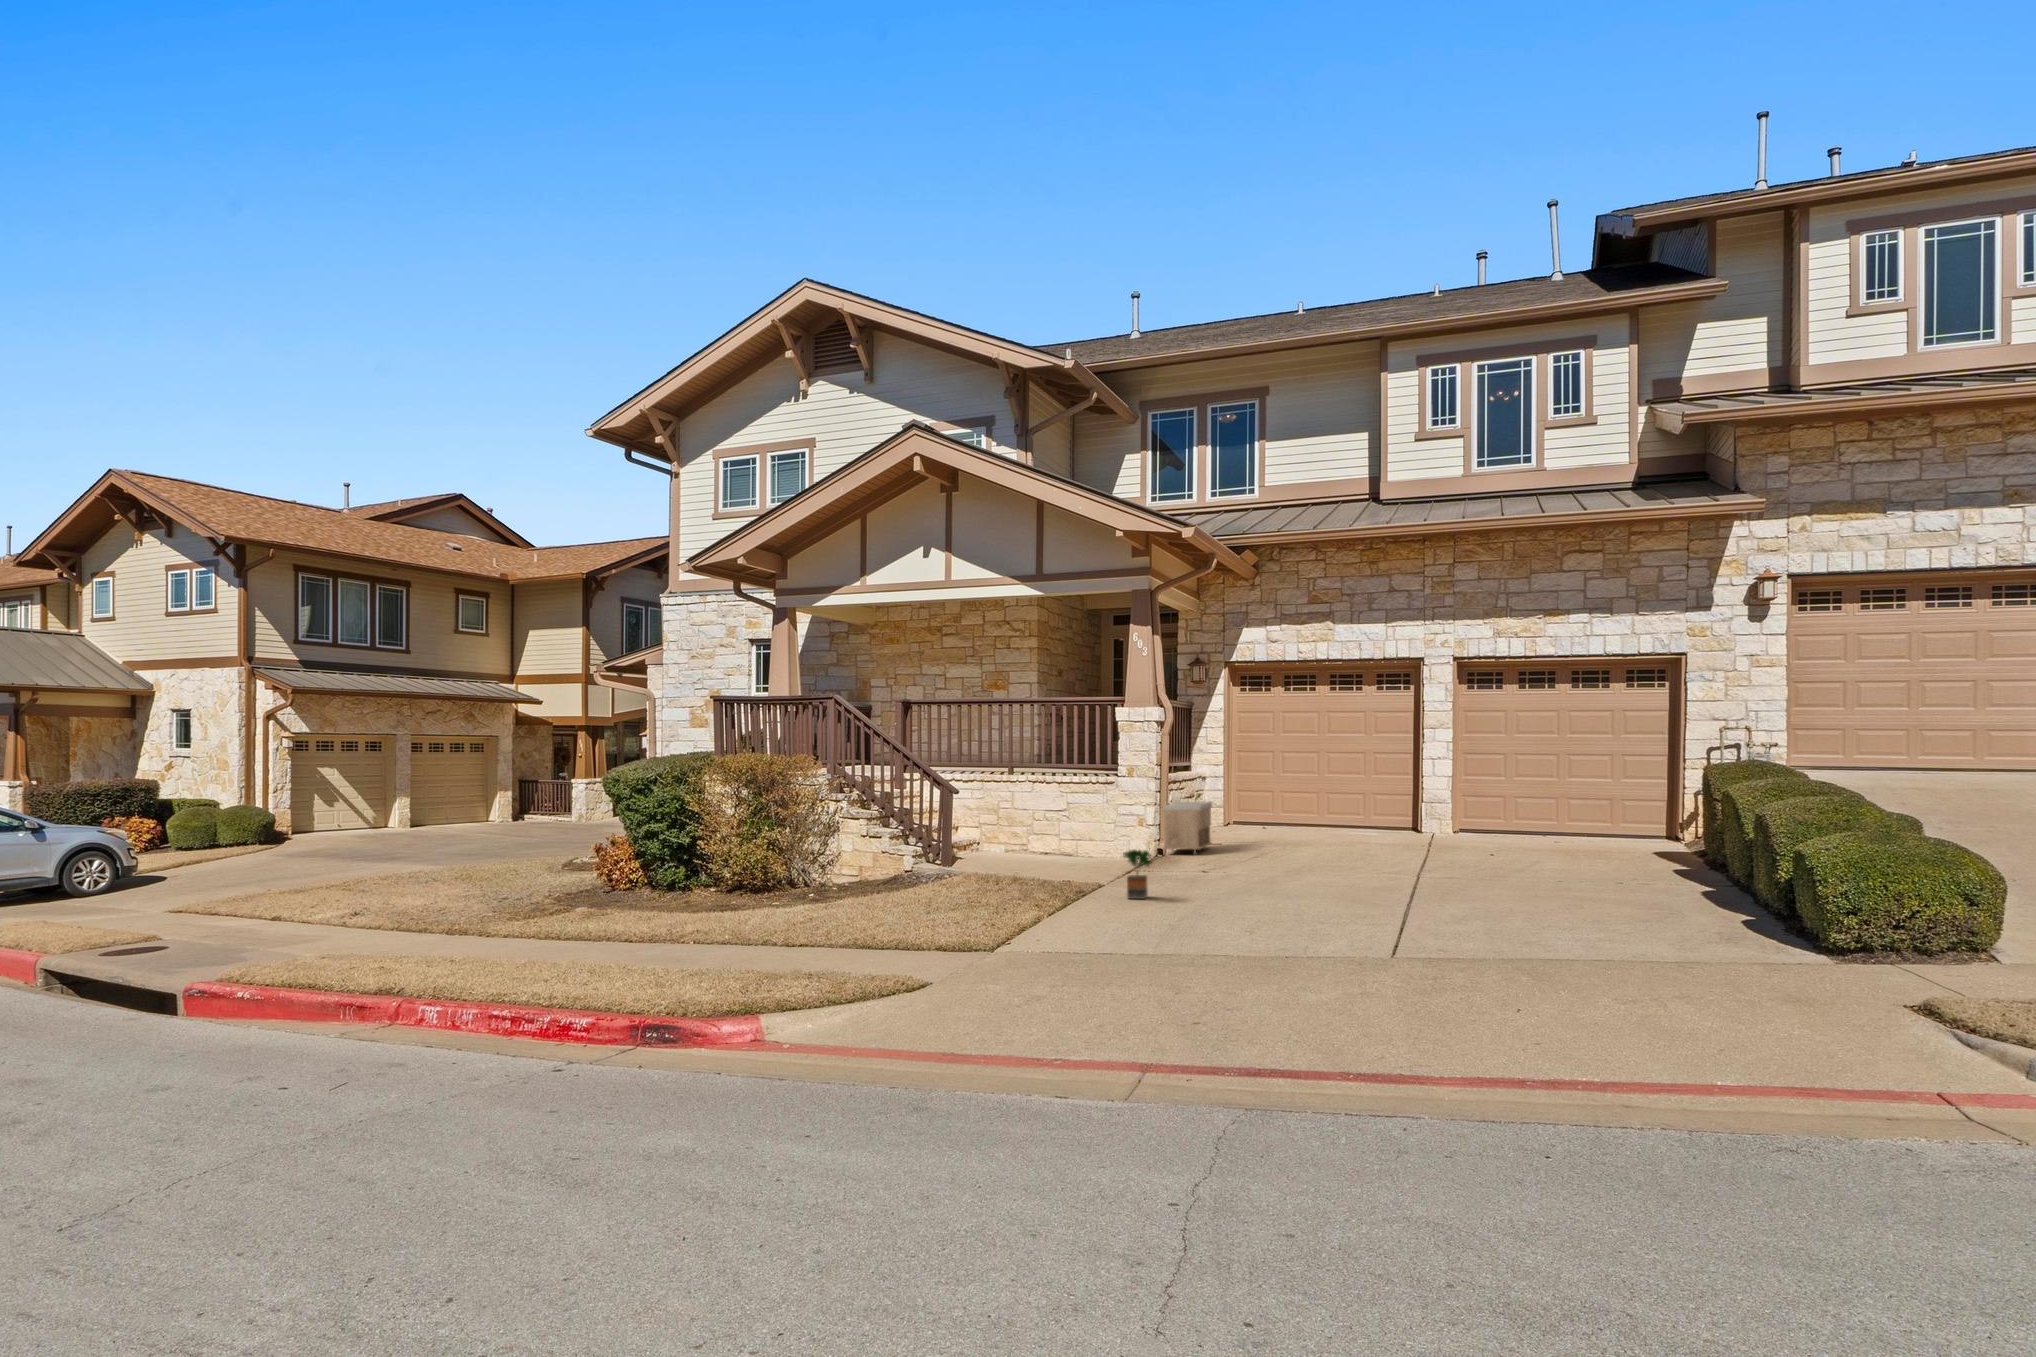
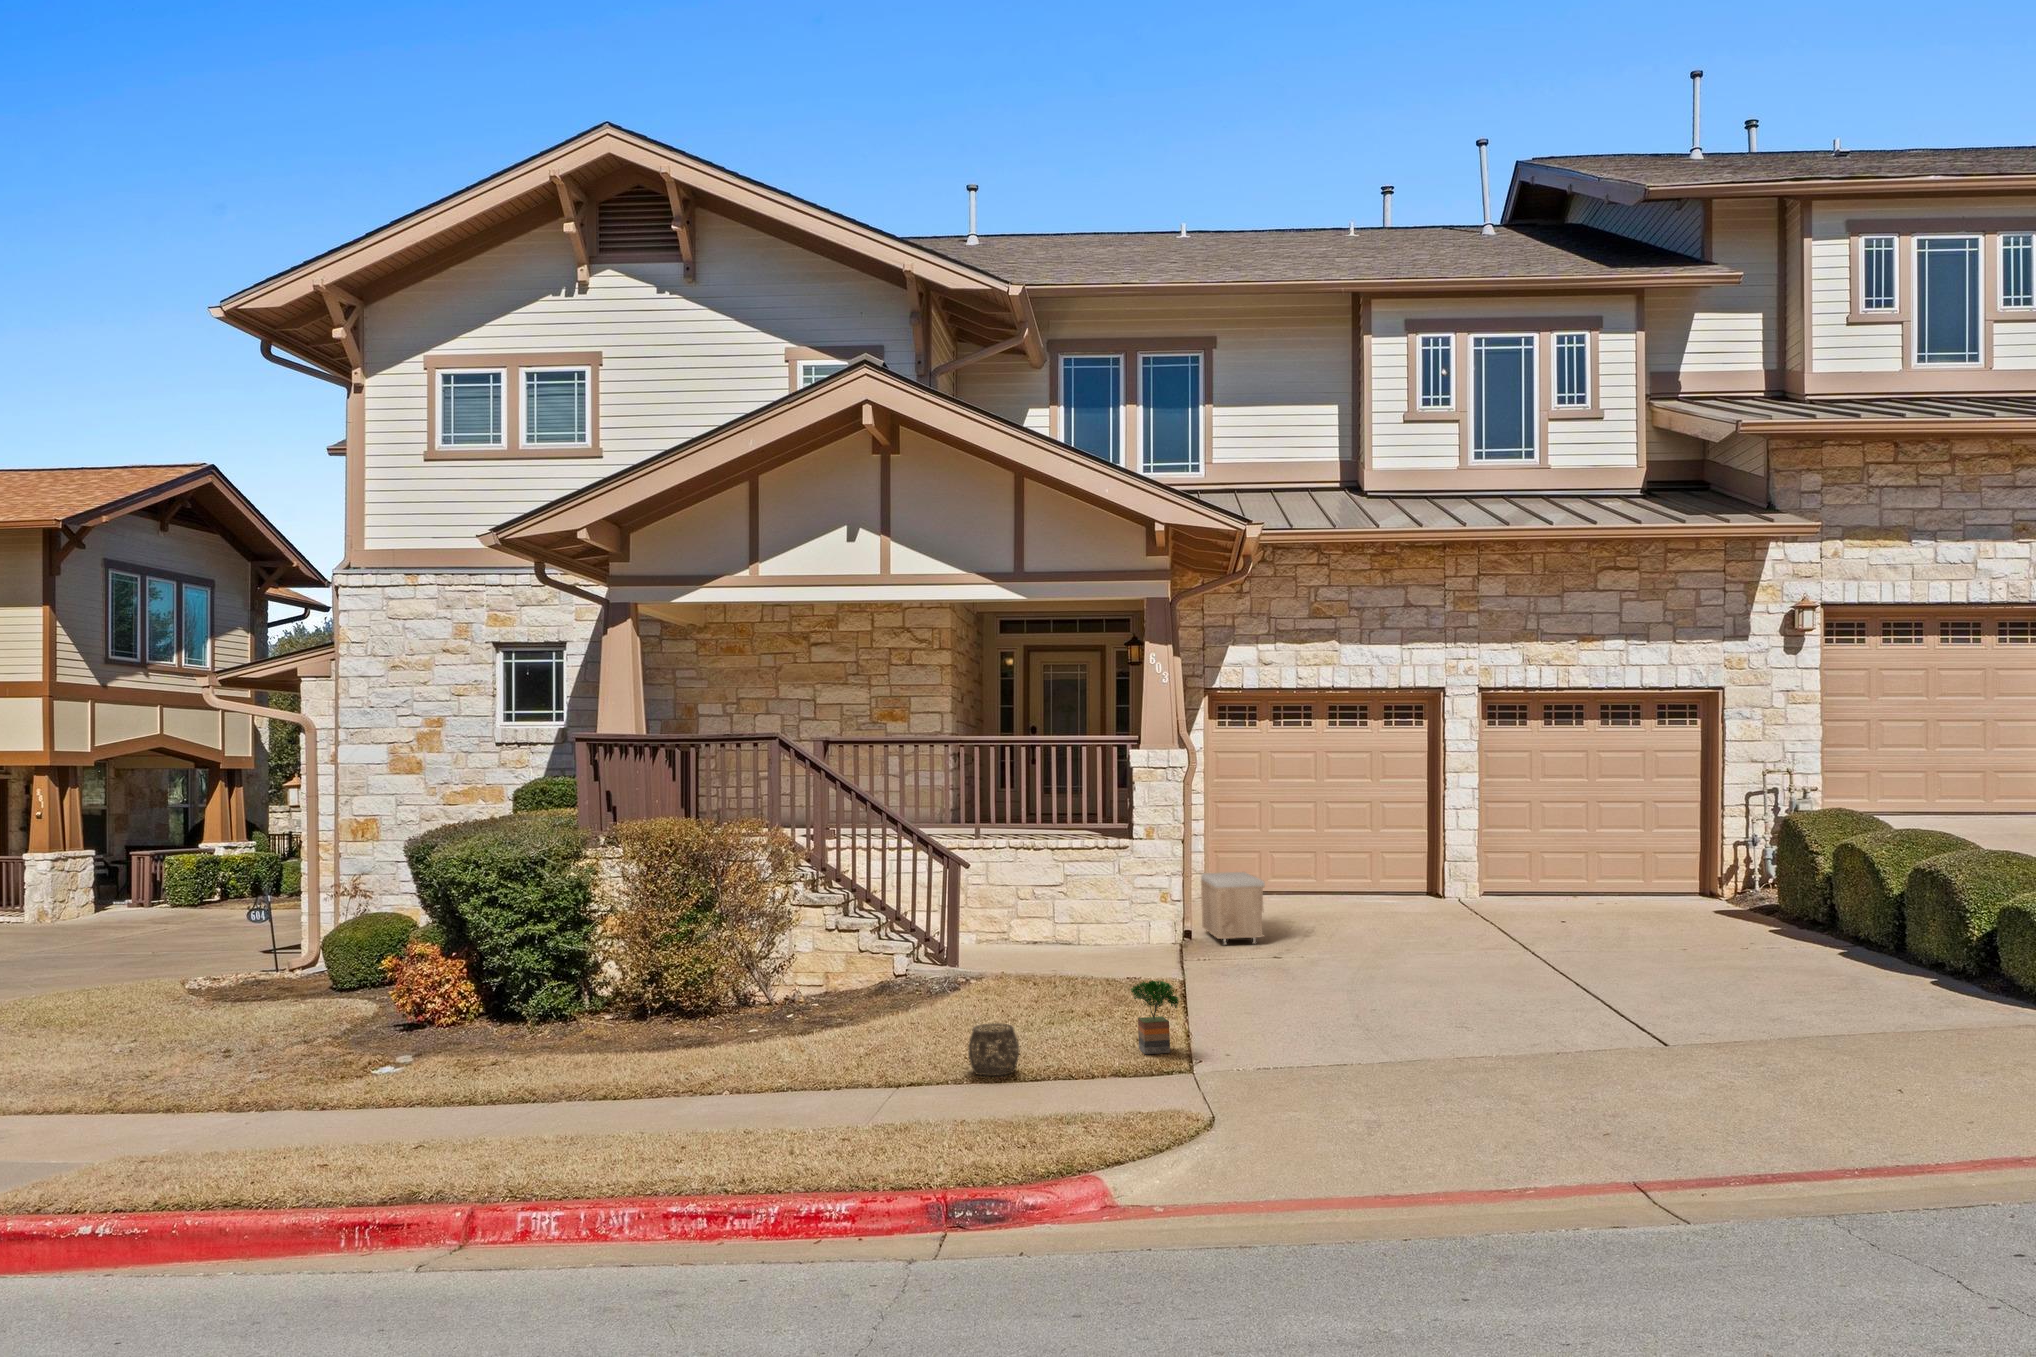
potted tree: present [1123,849,1152,899] -> present [1131,980,1179,1054]
woven basket: none [831,874,866,907] -> present [968,1023,1019,1076]

